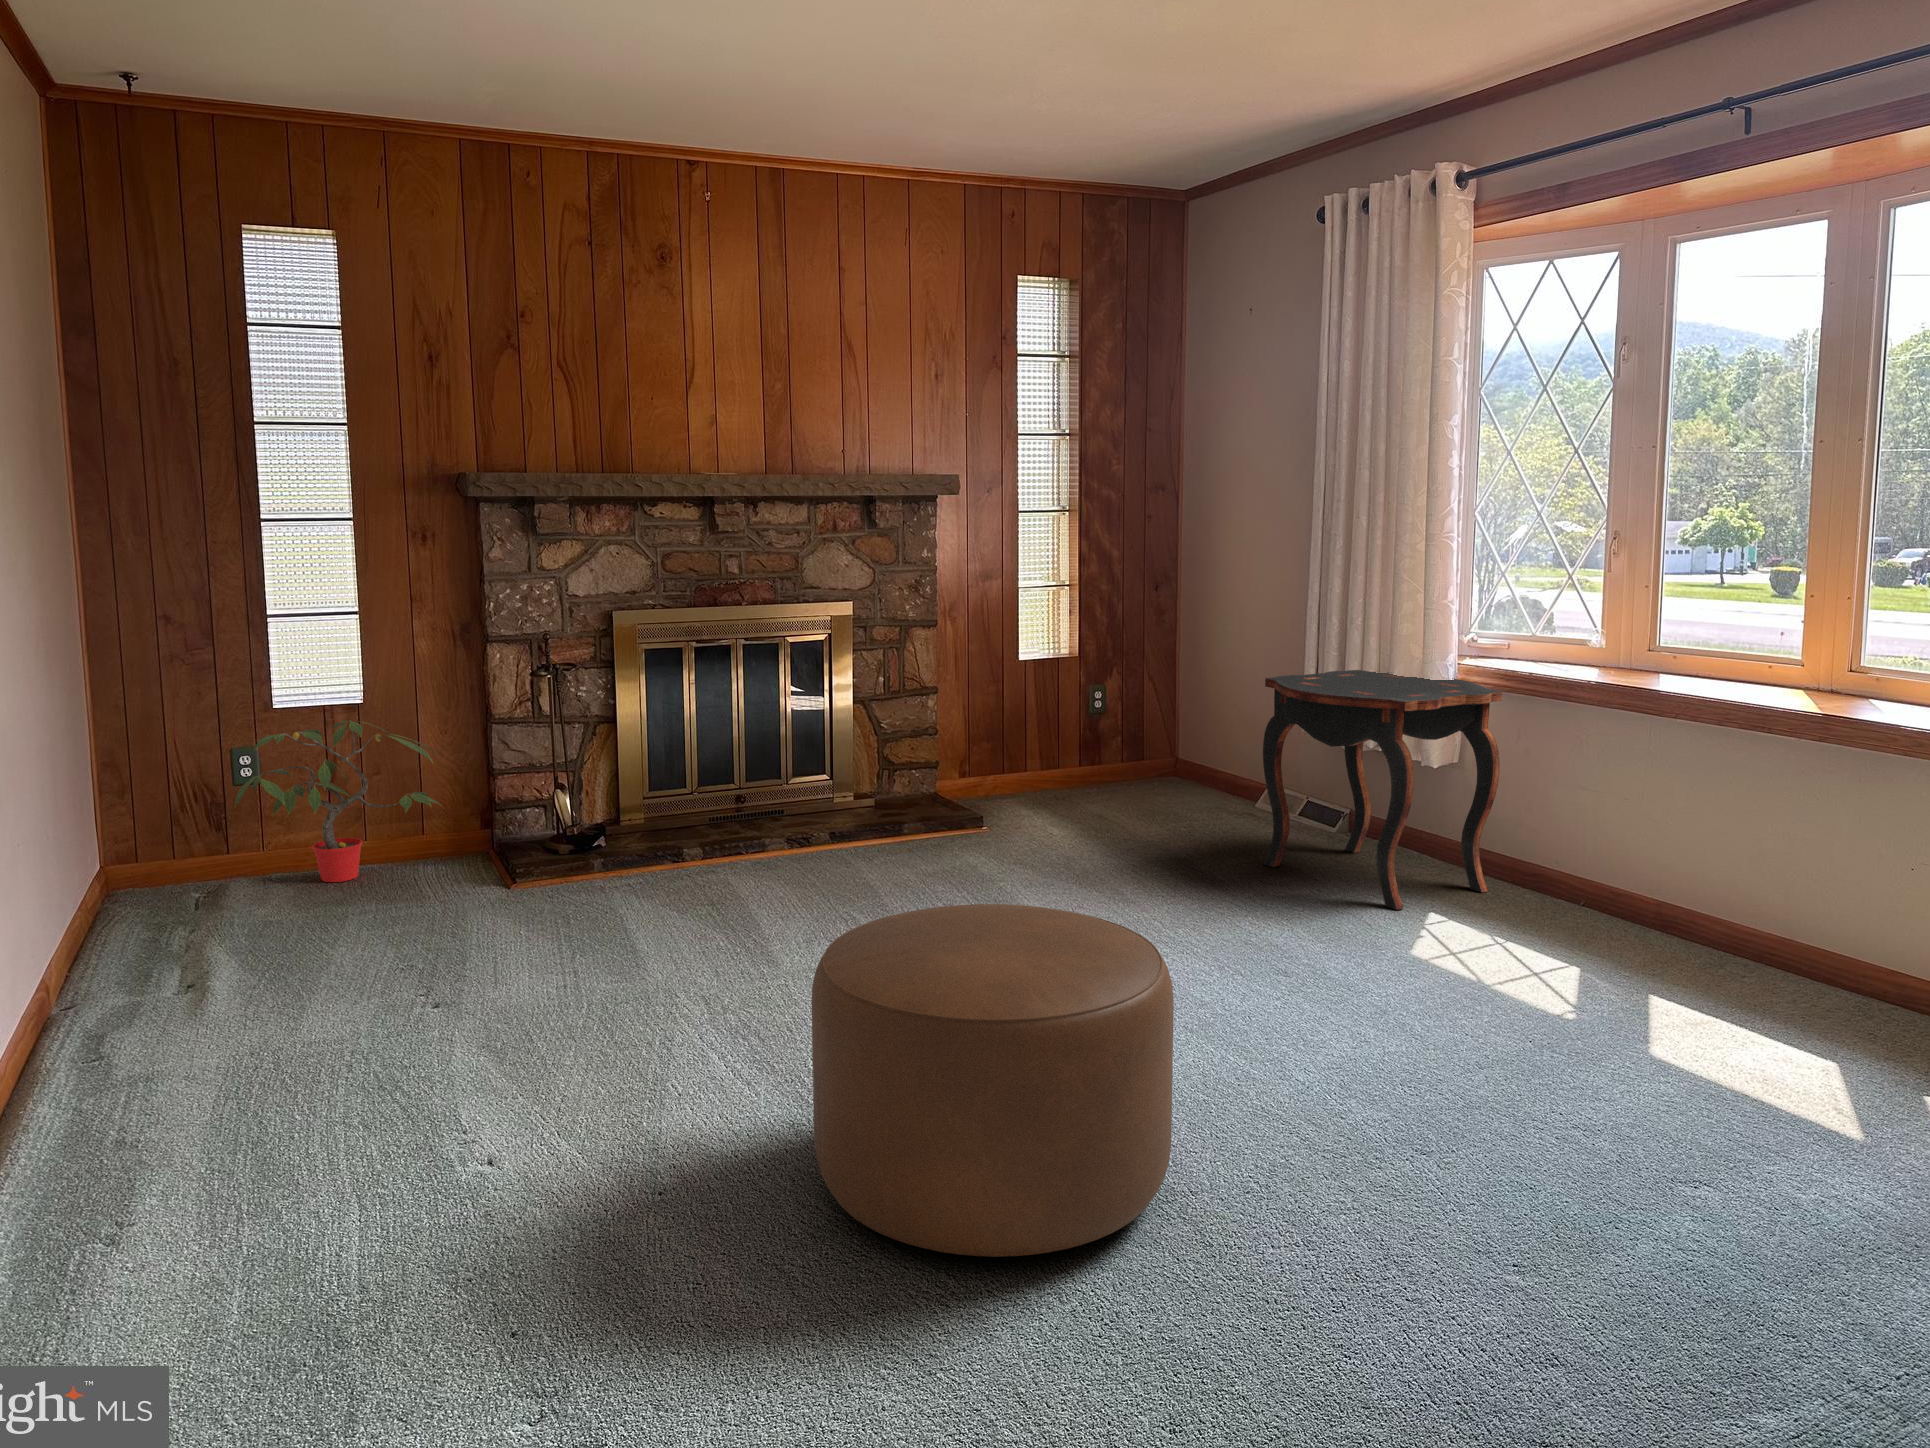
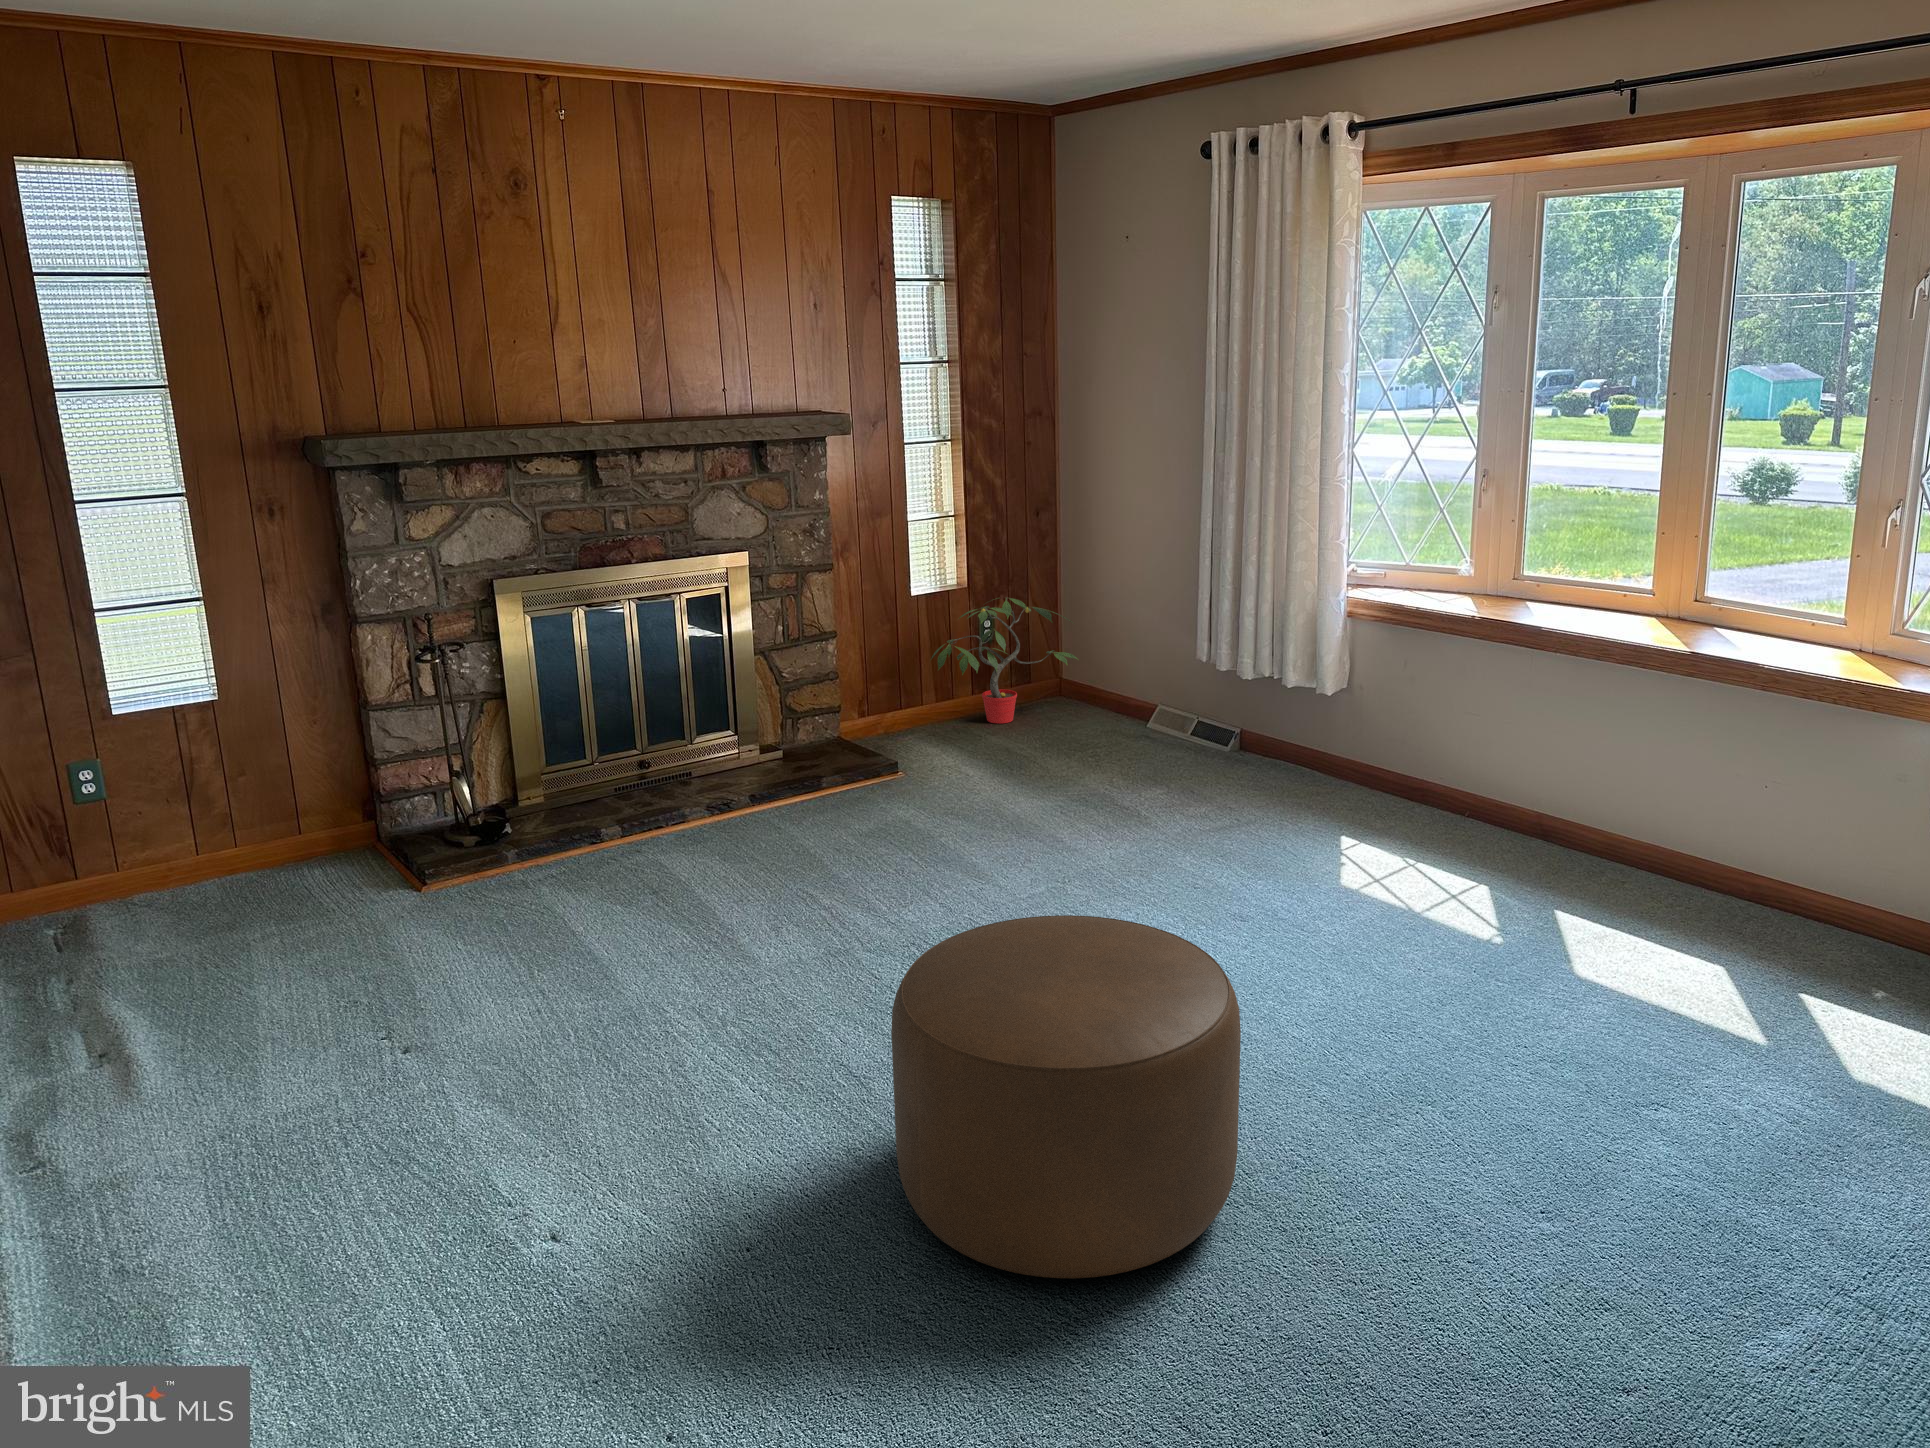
side table: present [1263,670,1502,910] -> none [1175,603,1396,835]
potted plant: present [235,720,440,882] -> present [931,597,1077,724]

